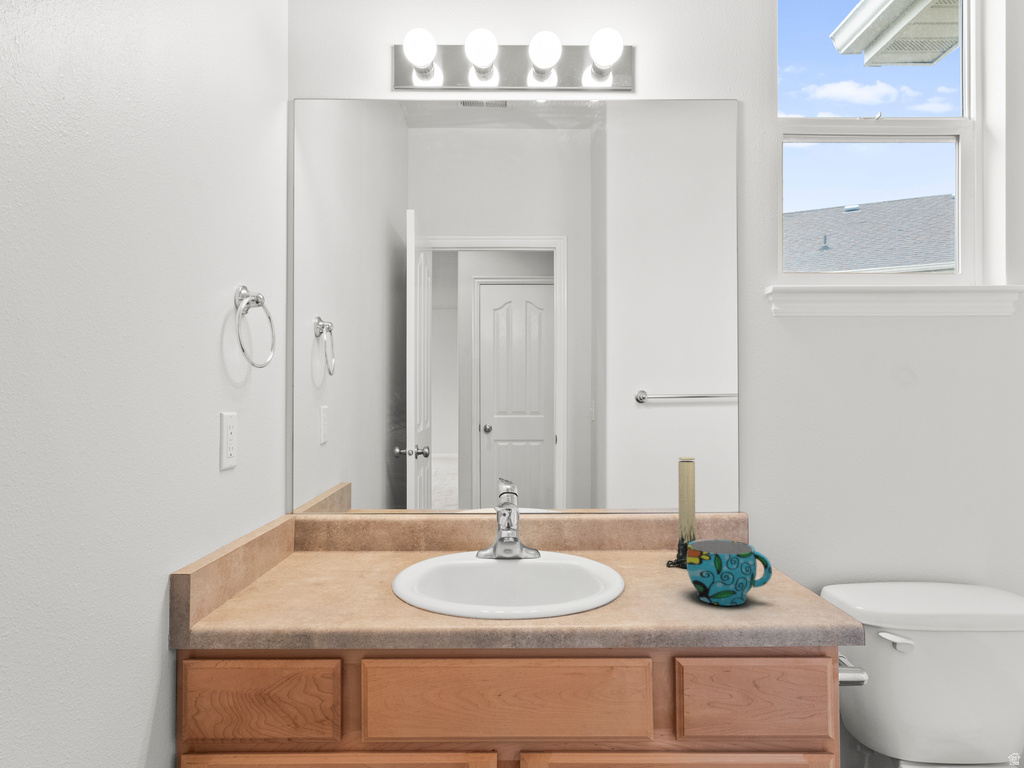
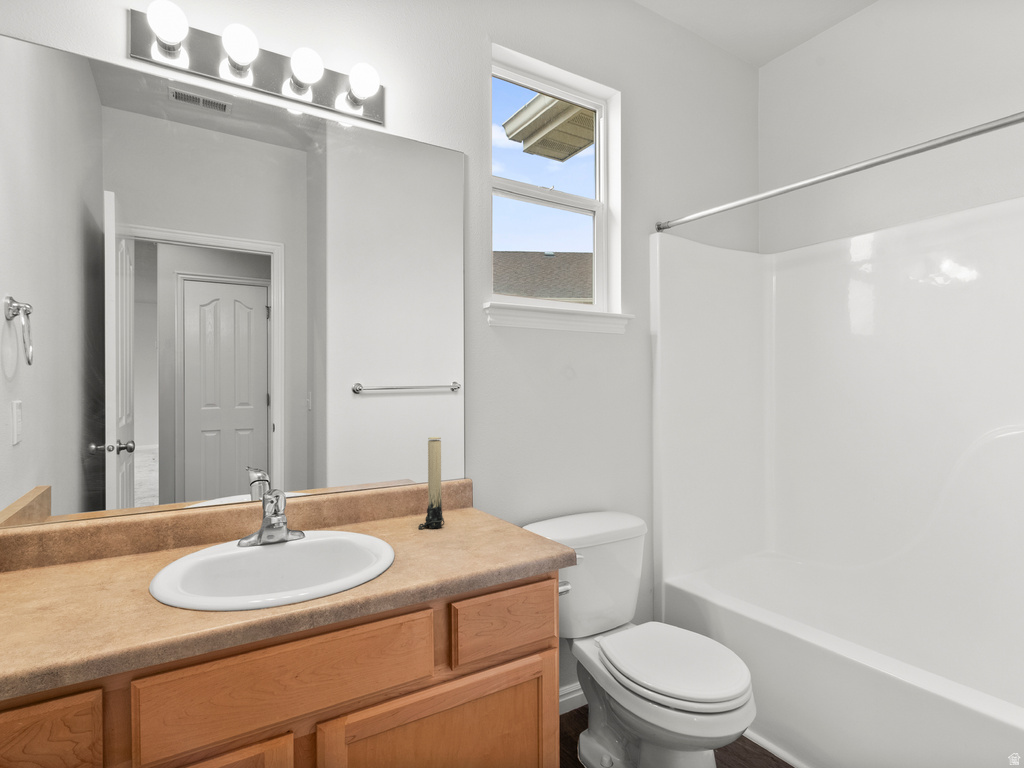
cup: present [687,539,772,605] -> none [447,502,512,555]

